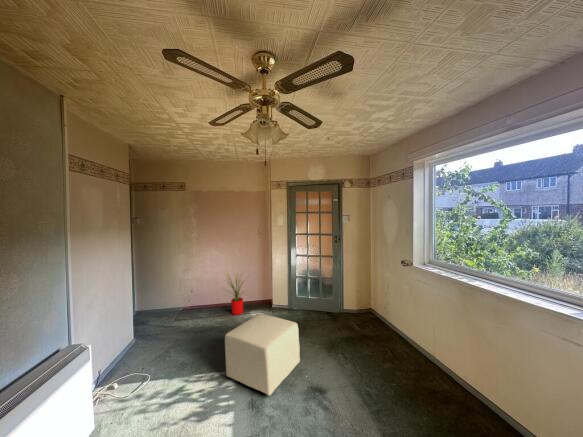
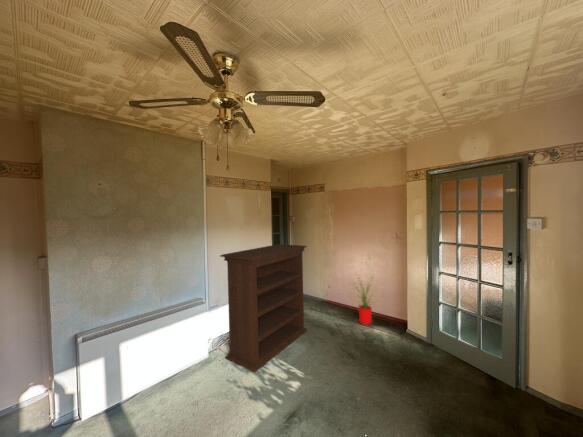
bookshelf: none [108,251,194,414] -> present [220,244,307,372]
ottoman: present [225,314,300,396] -> none [296,329,374,420]

